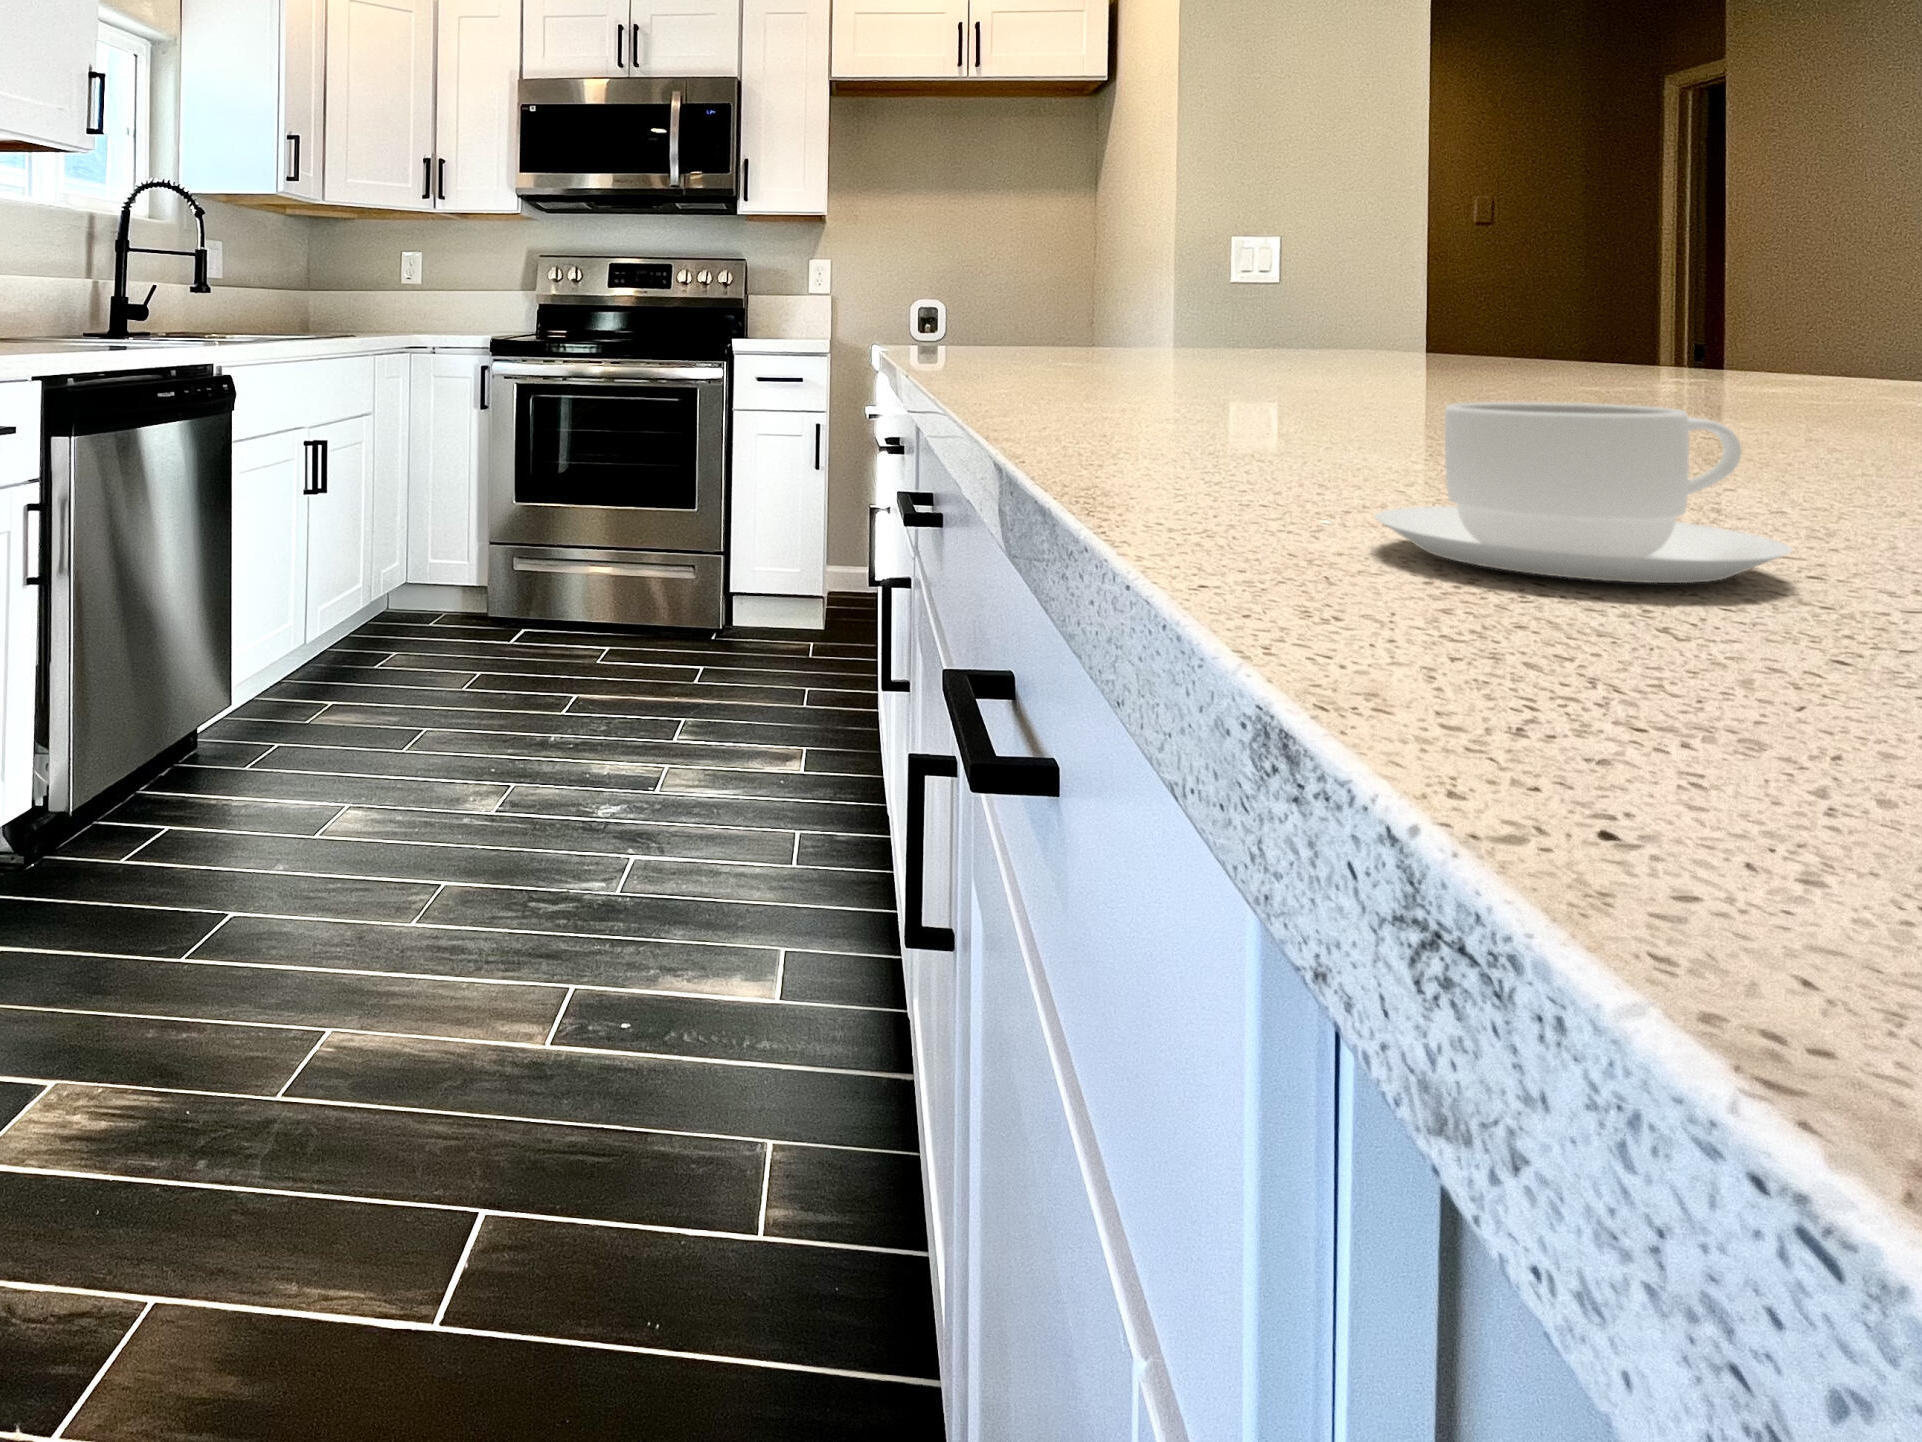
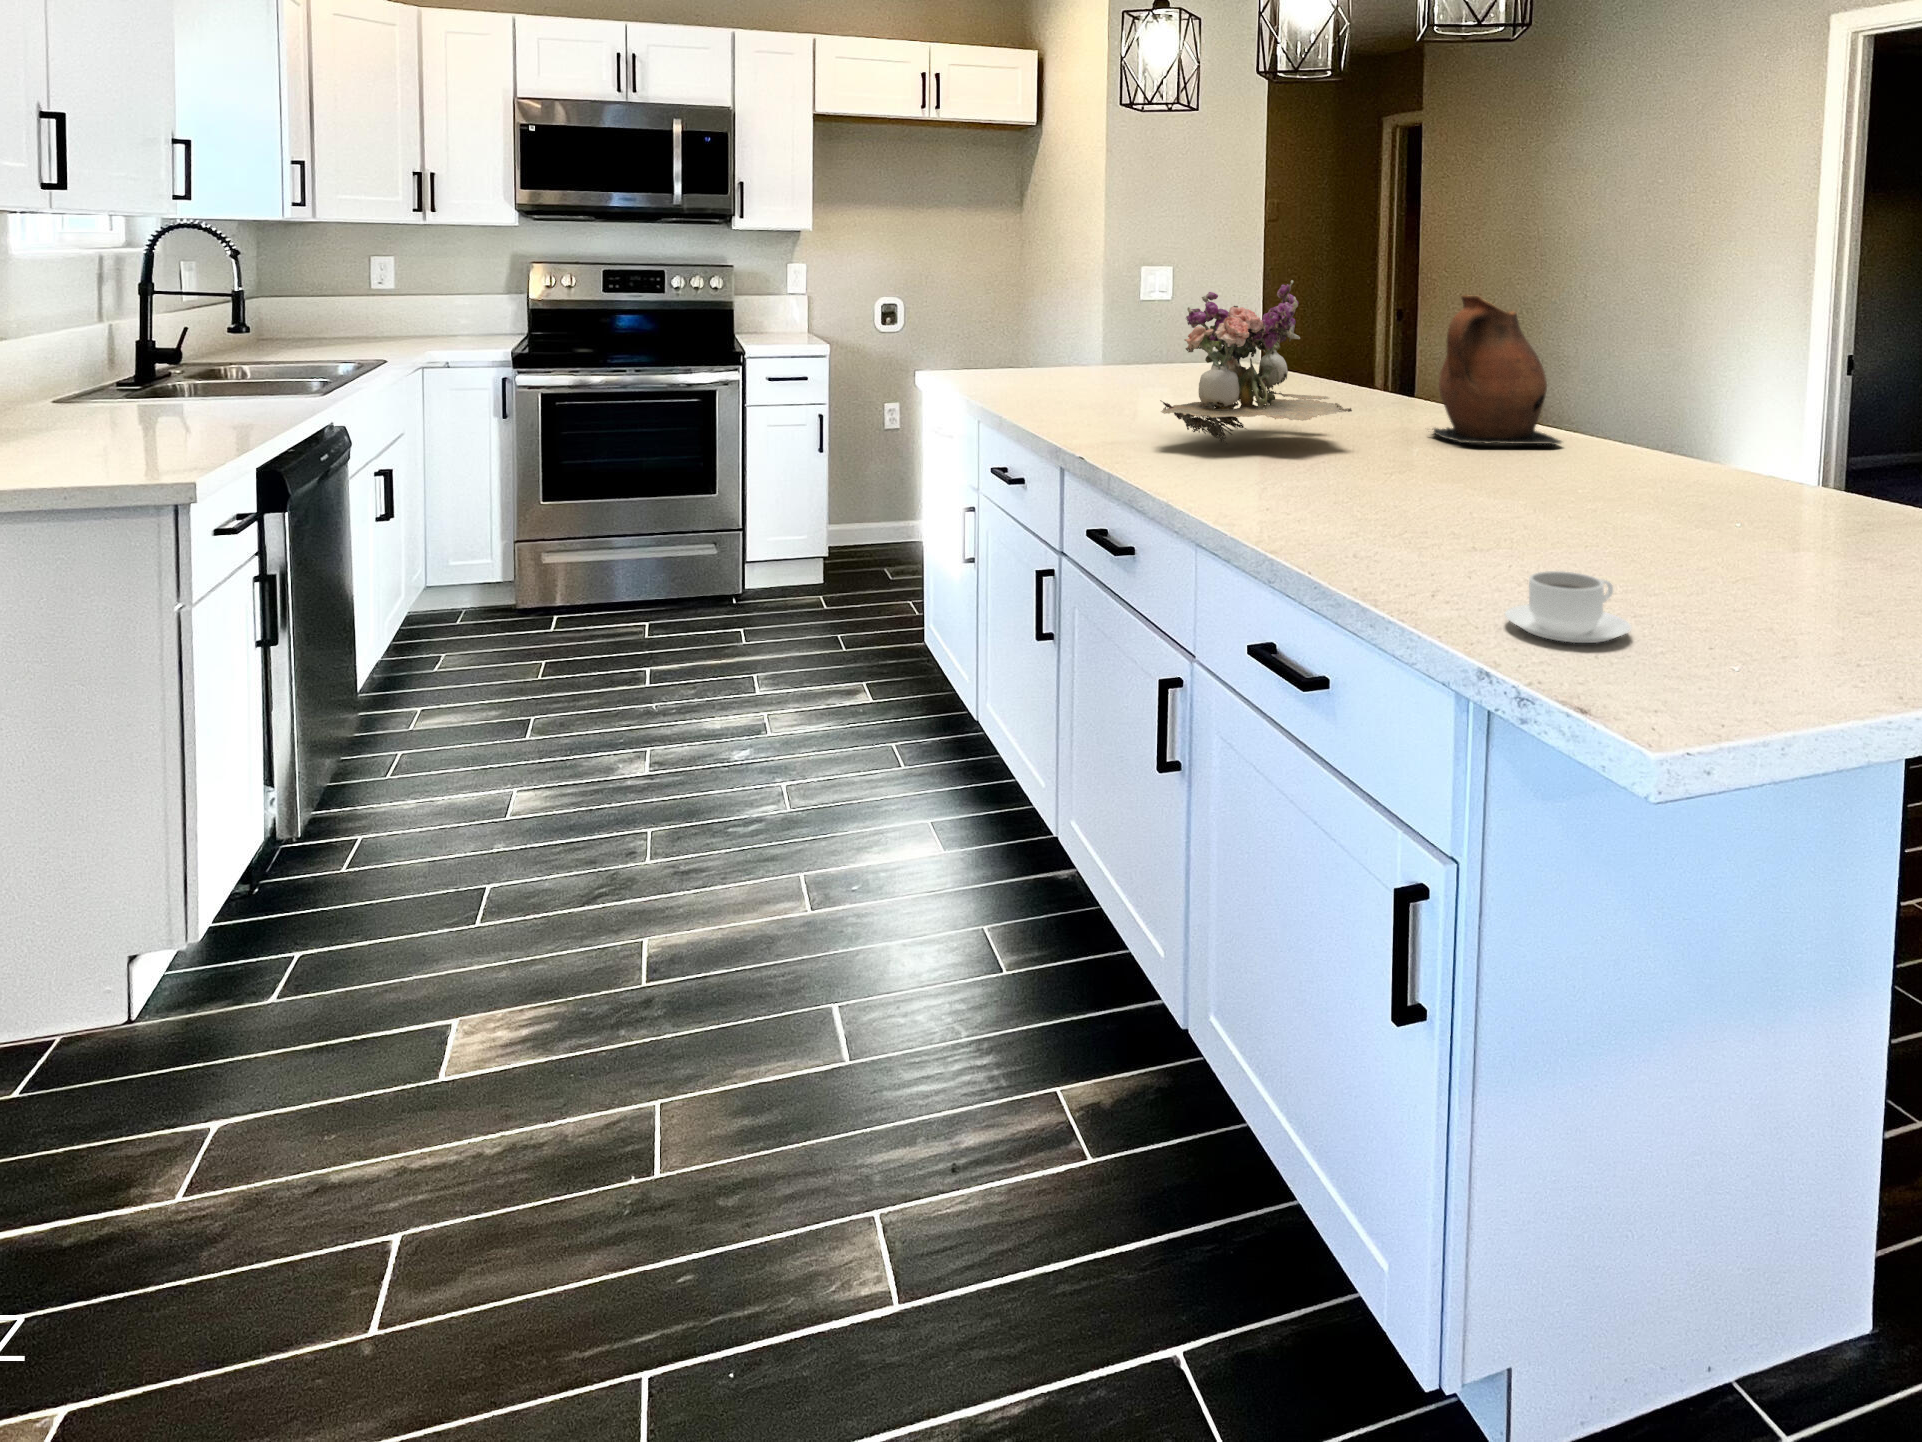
ceramic pitcher: none [1576,119,1872,397] -> present [1432,295,1562,446]
flower arrangement: none [1055,130,1401,383] -> present [1160,280,1352,444]

